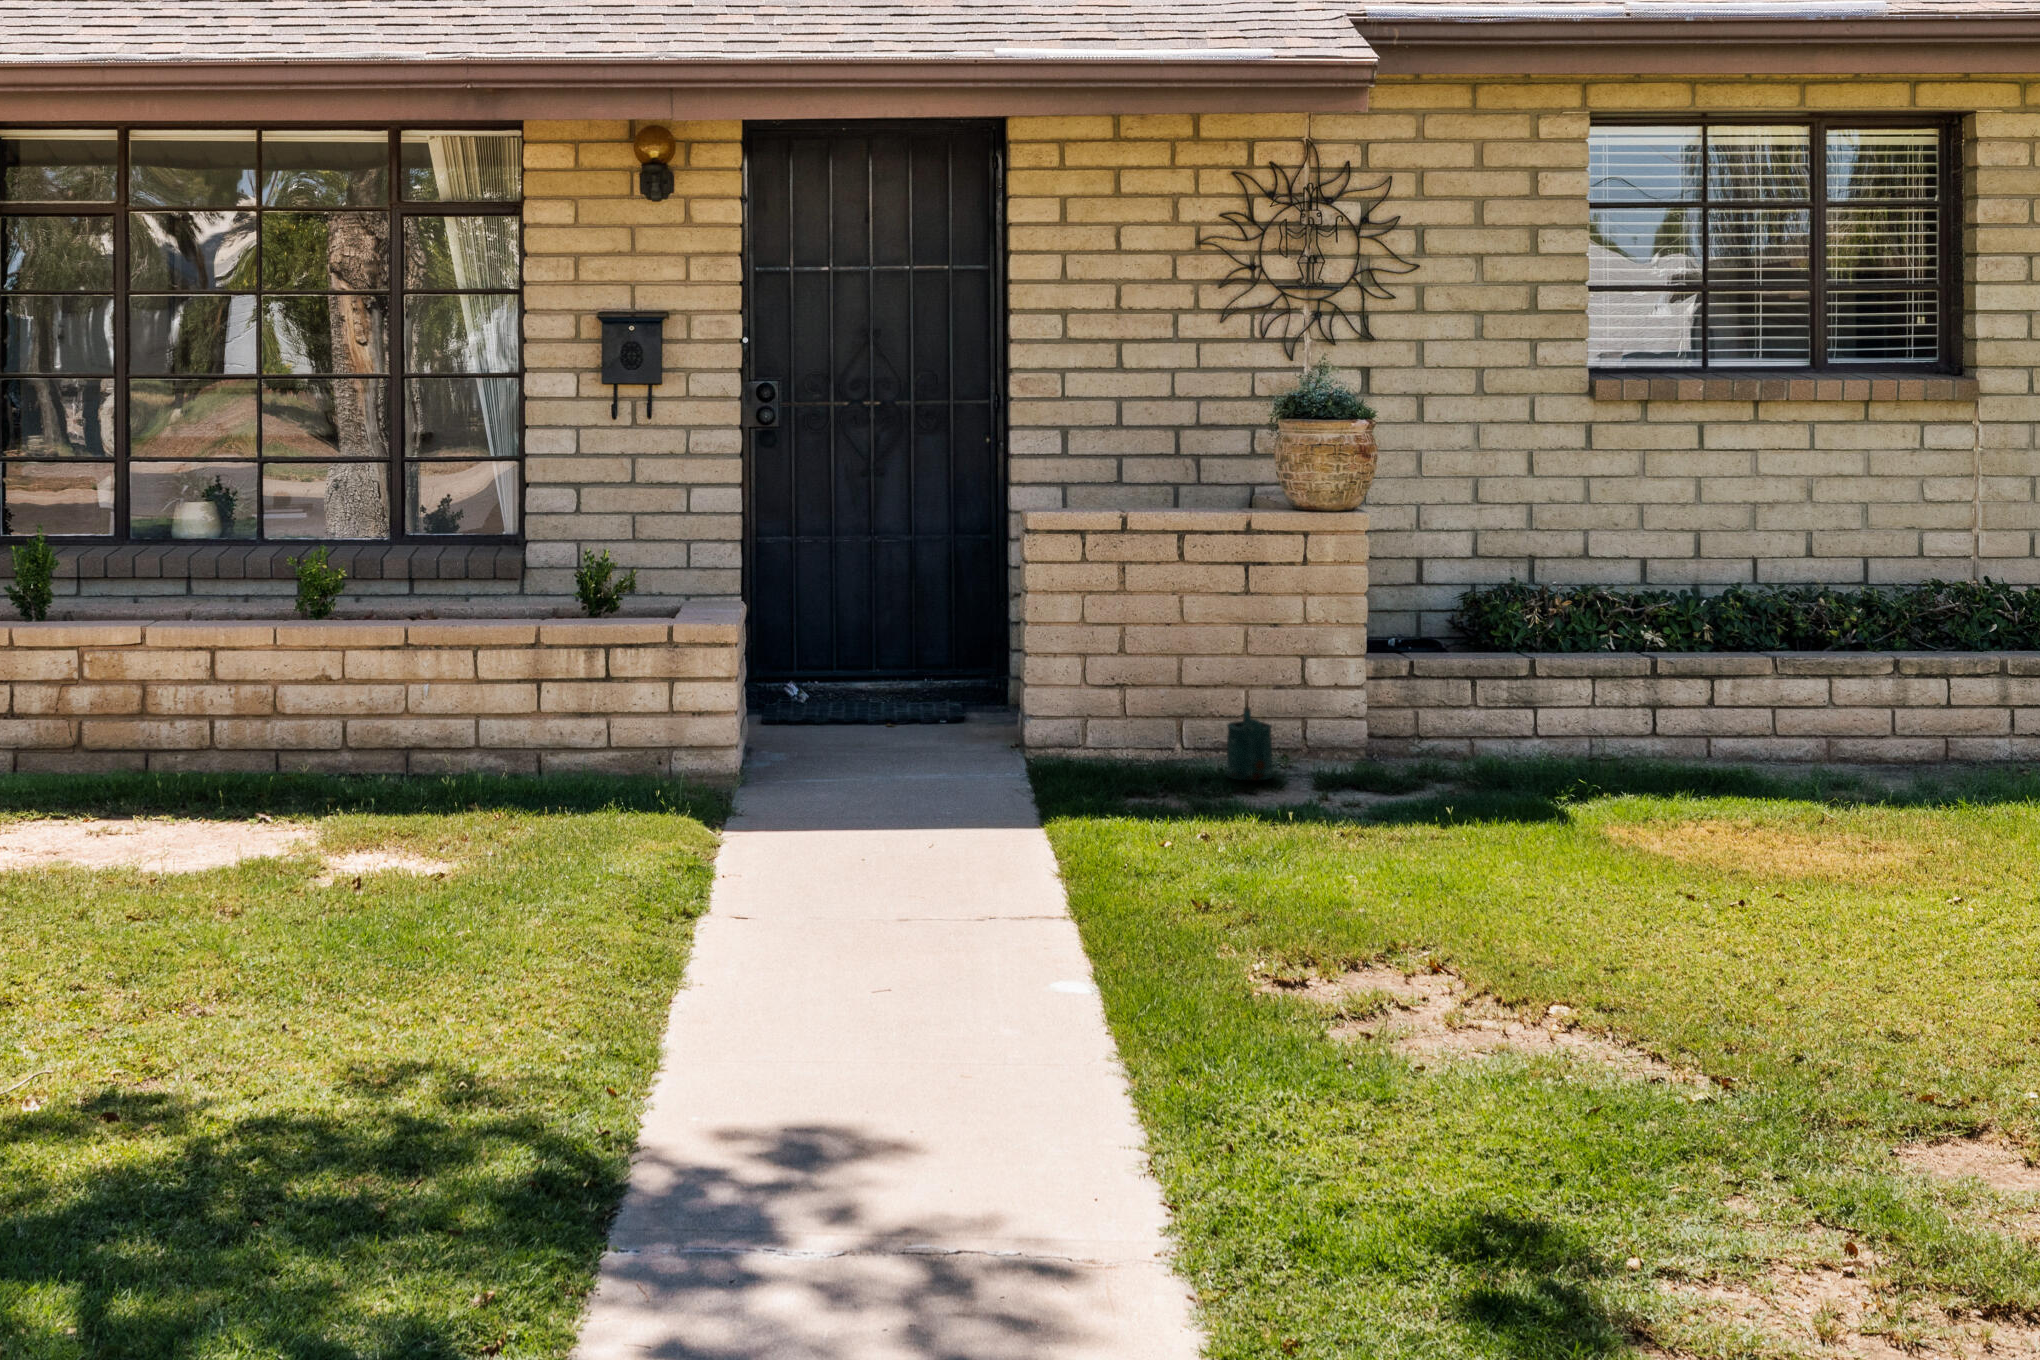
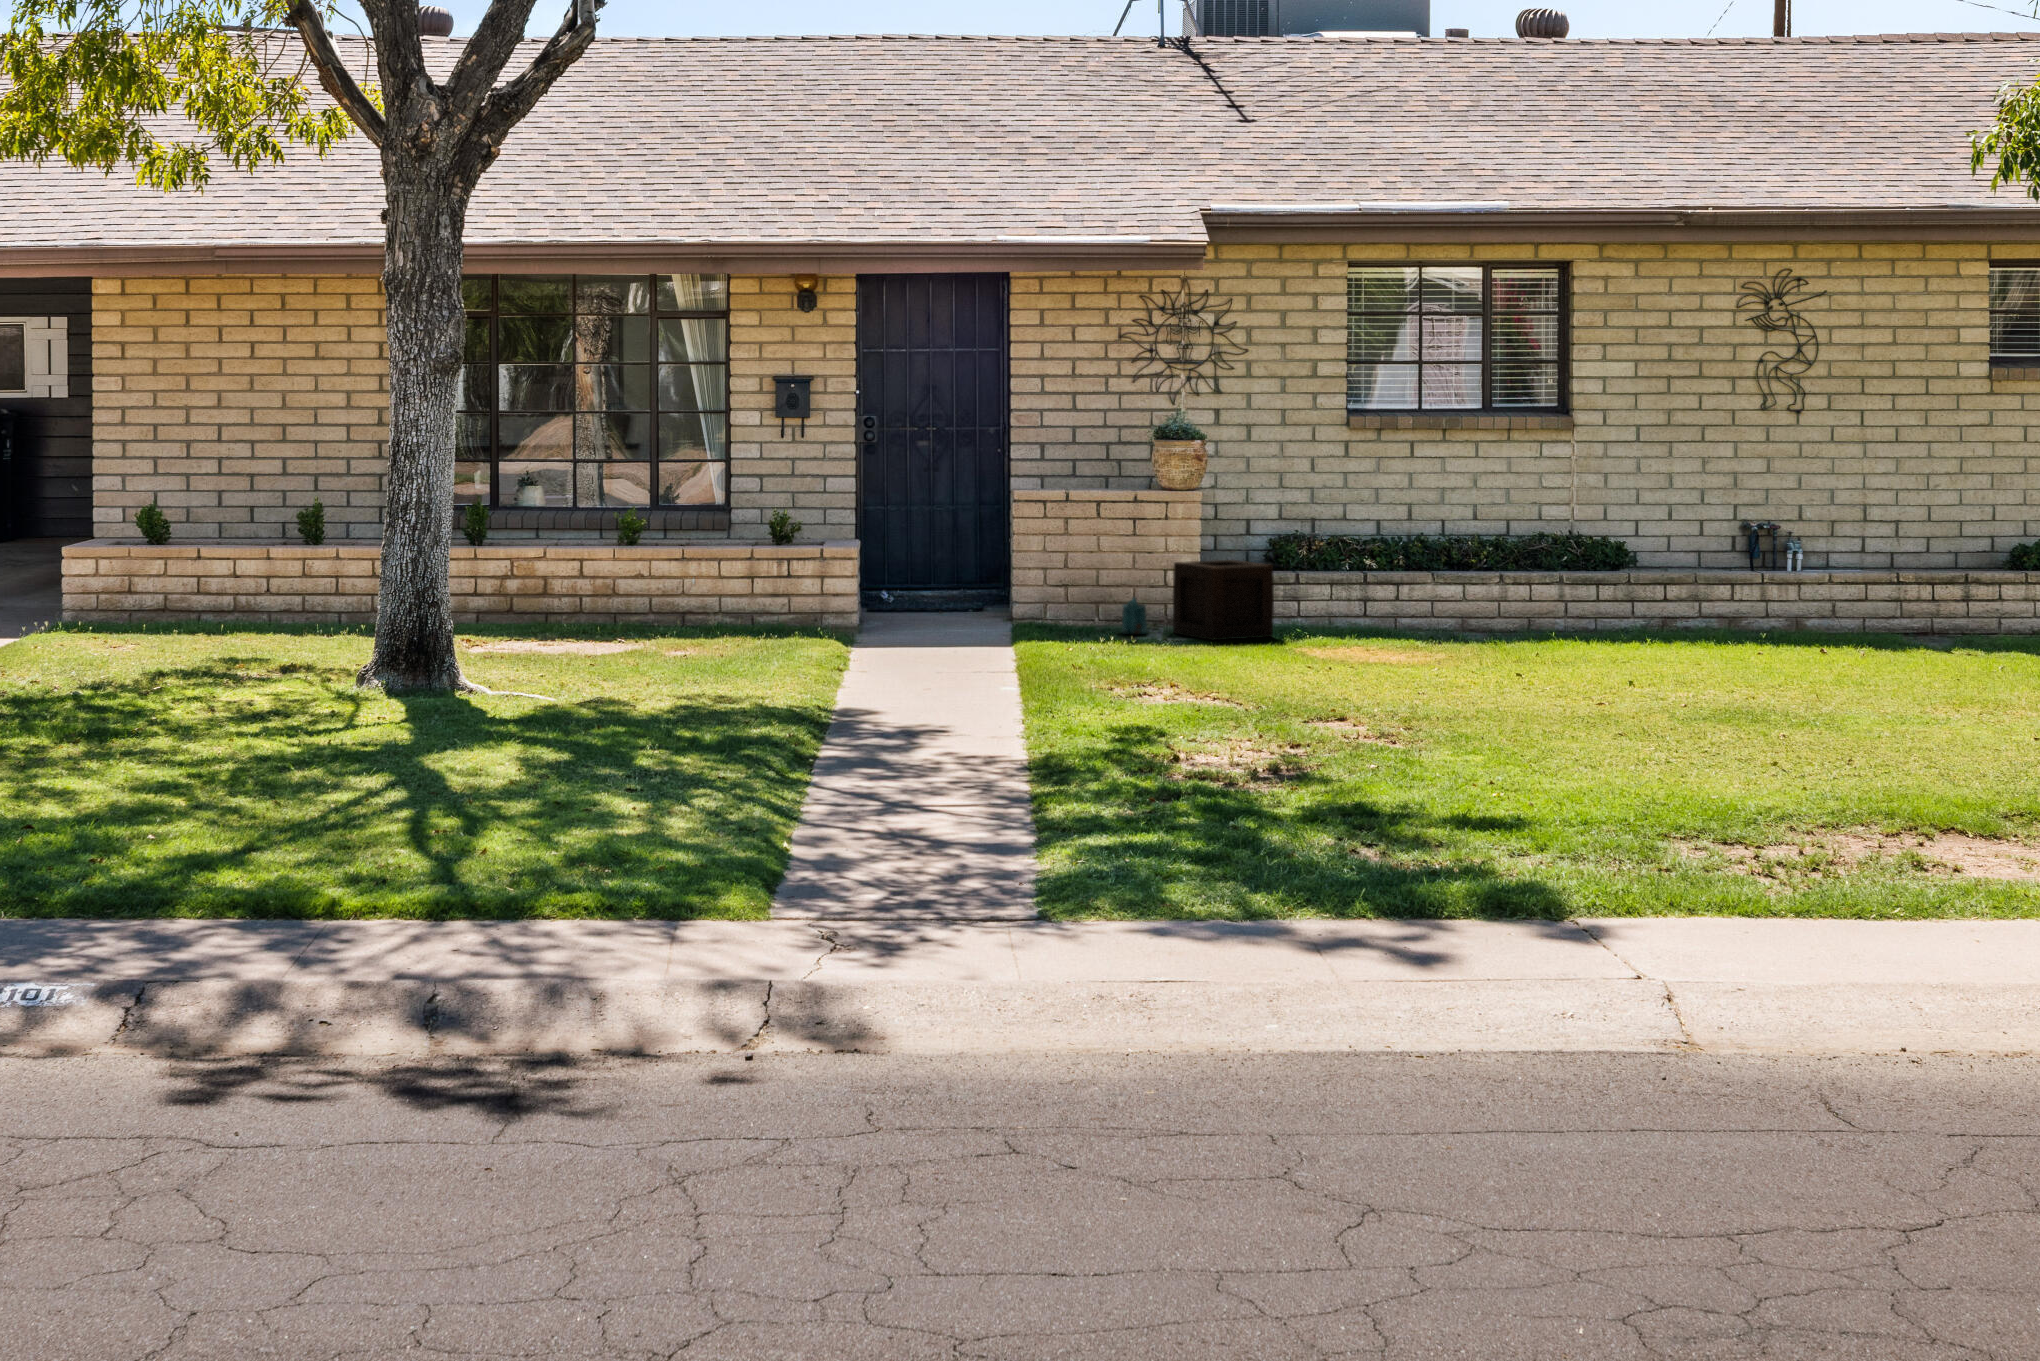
wooden crate: none [1319,638,1513,797] -> present [1173,560,1274,640]

